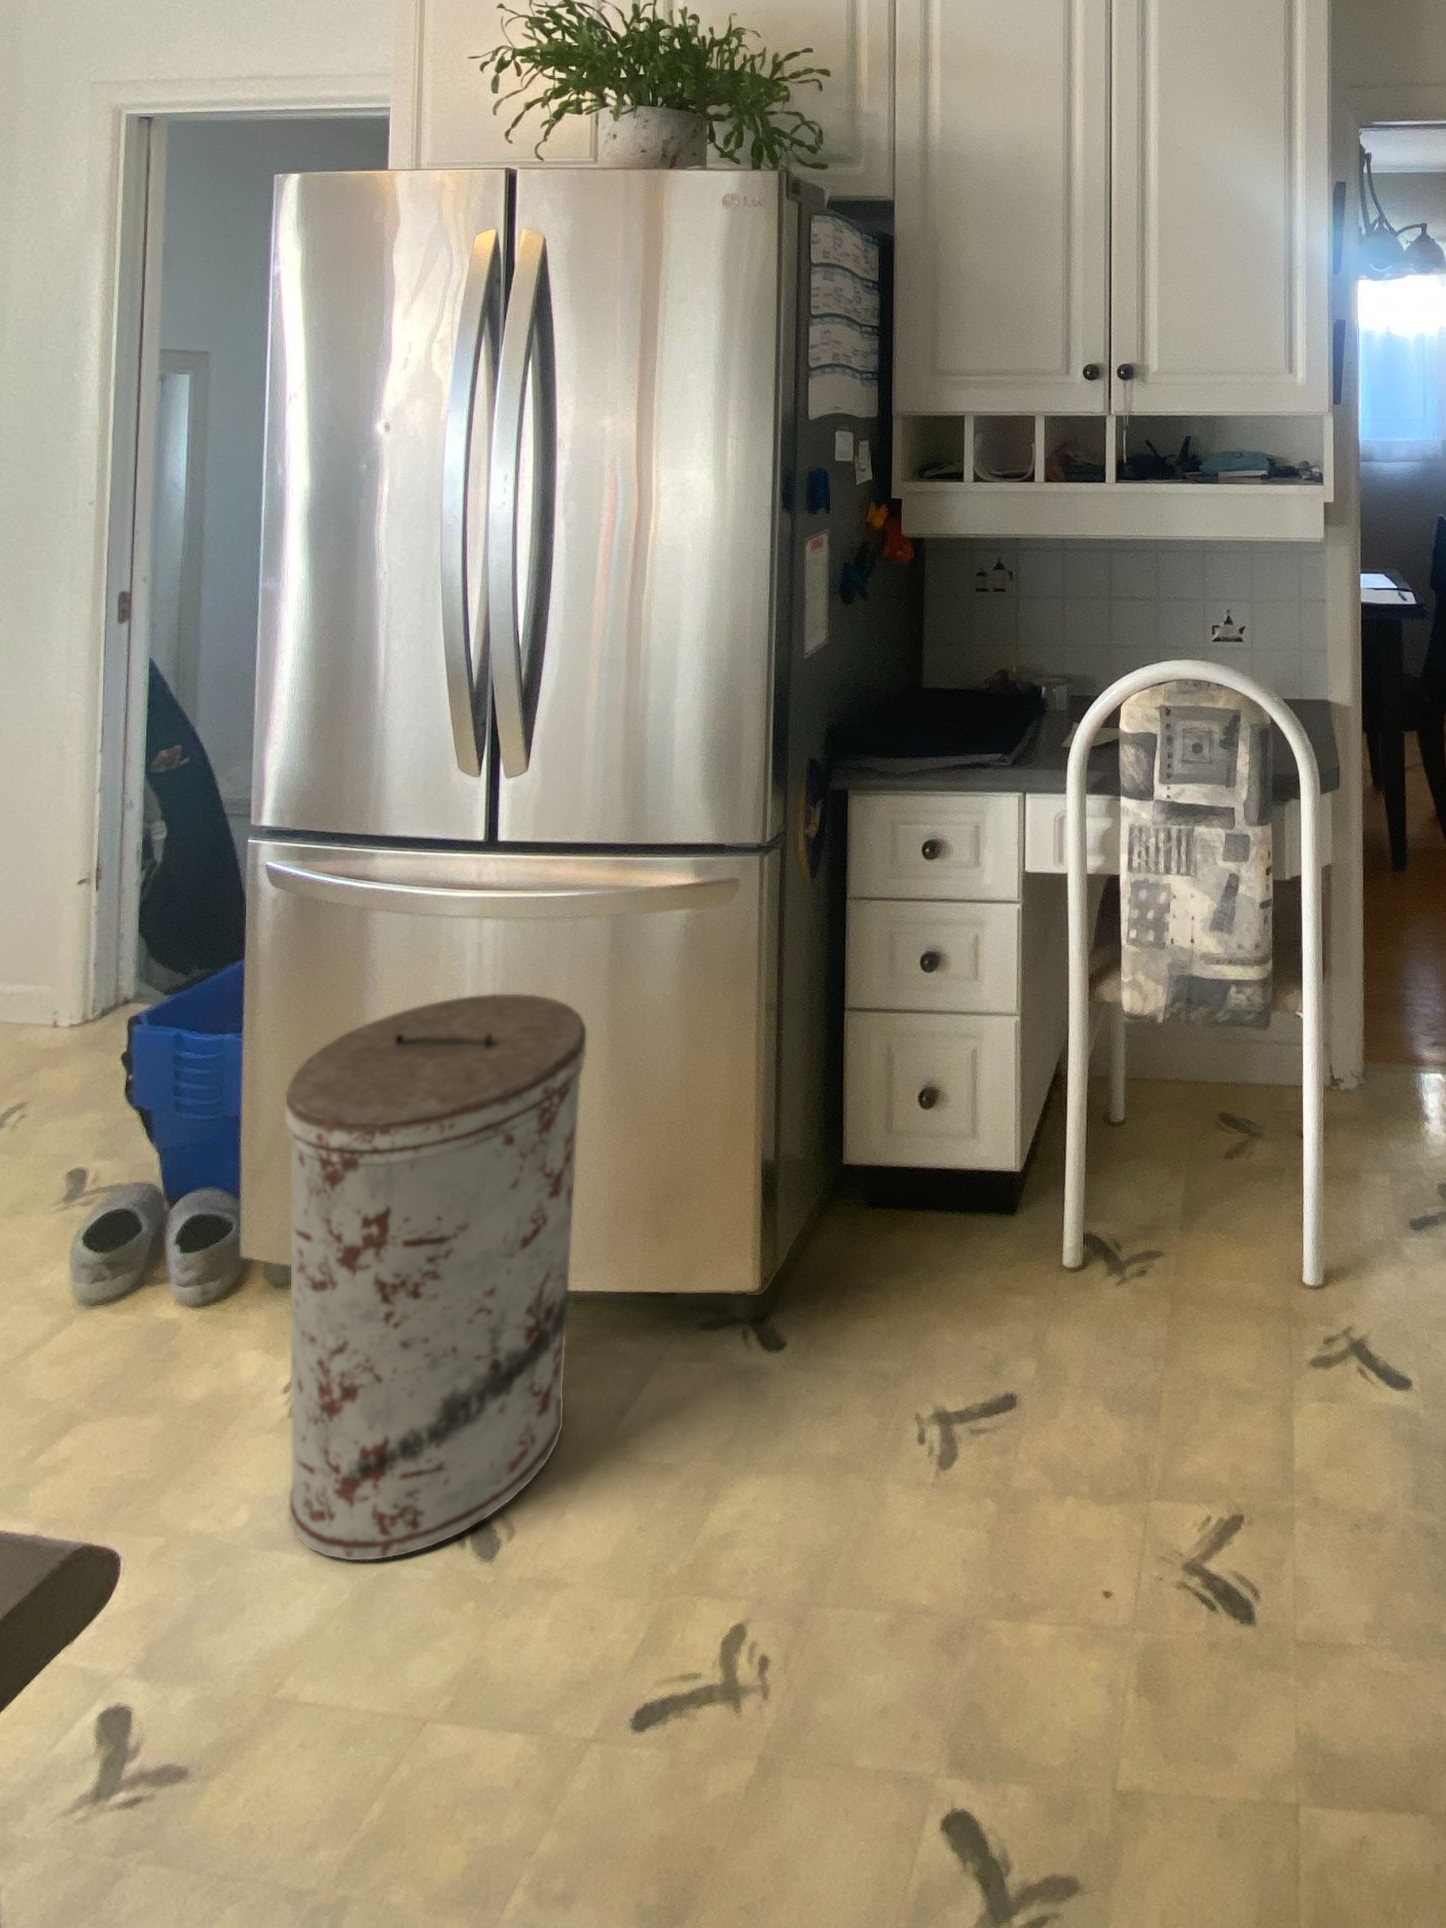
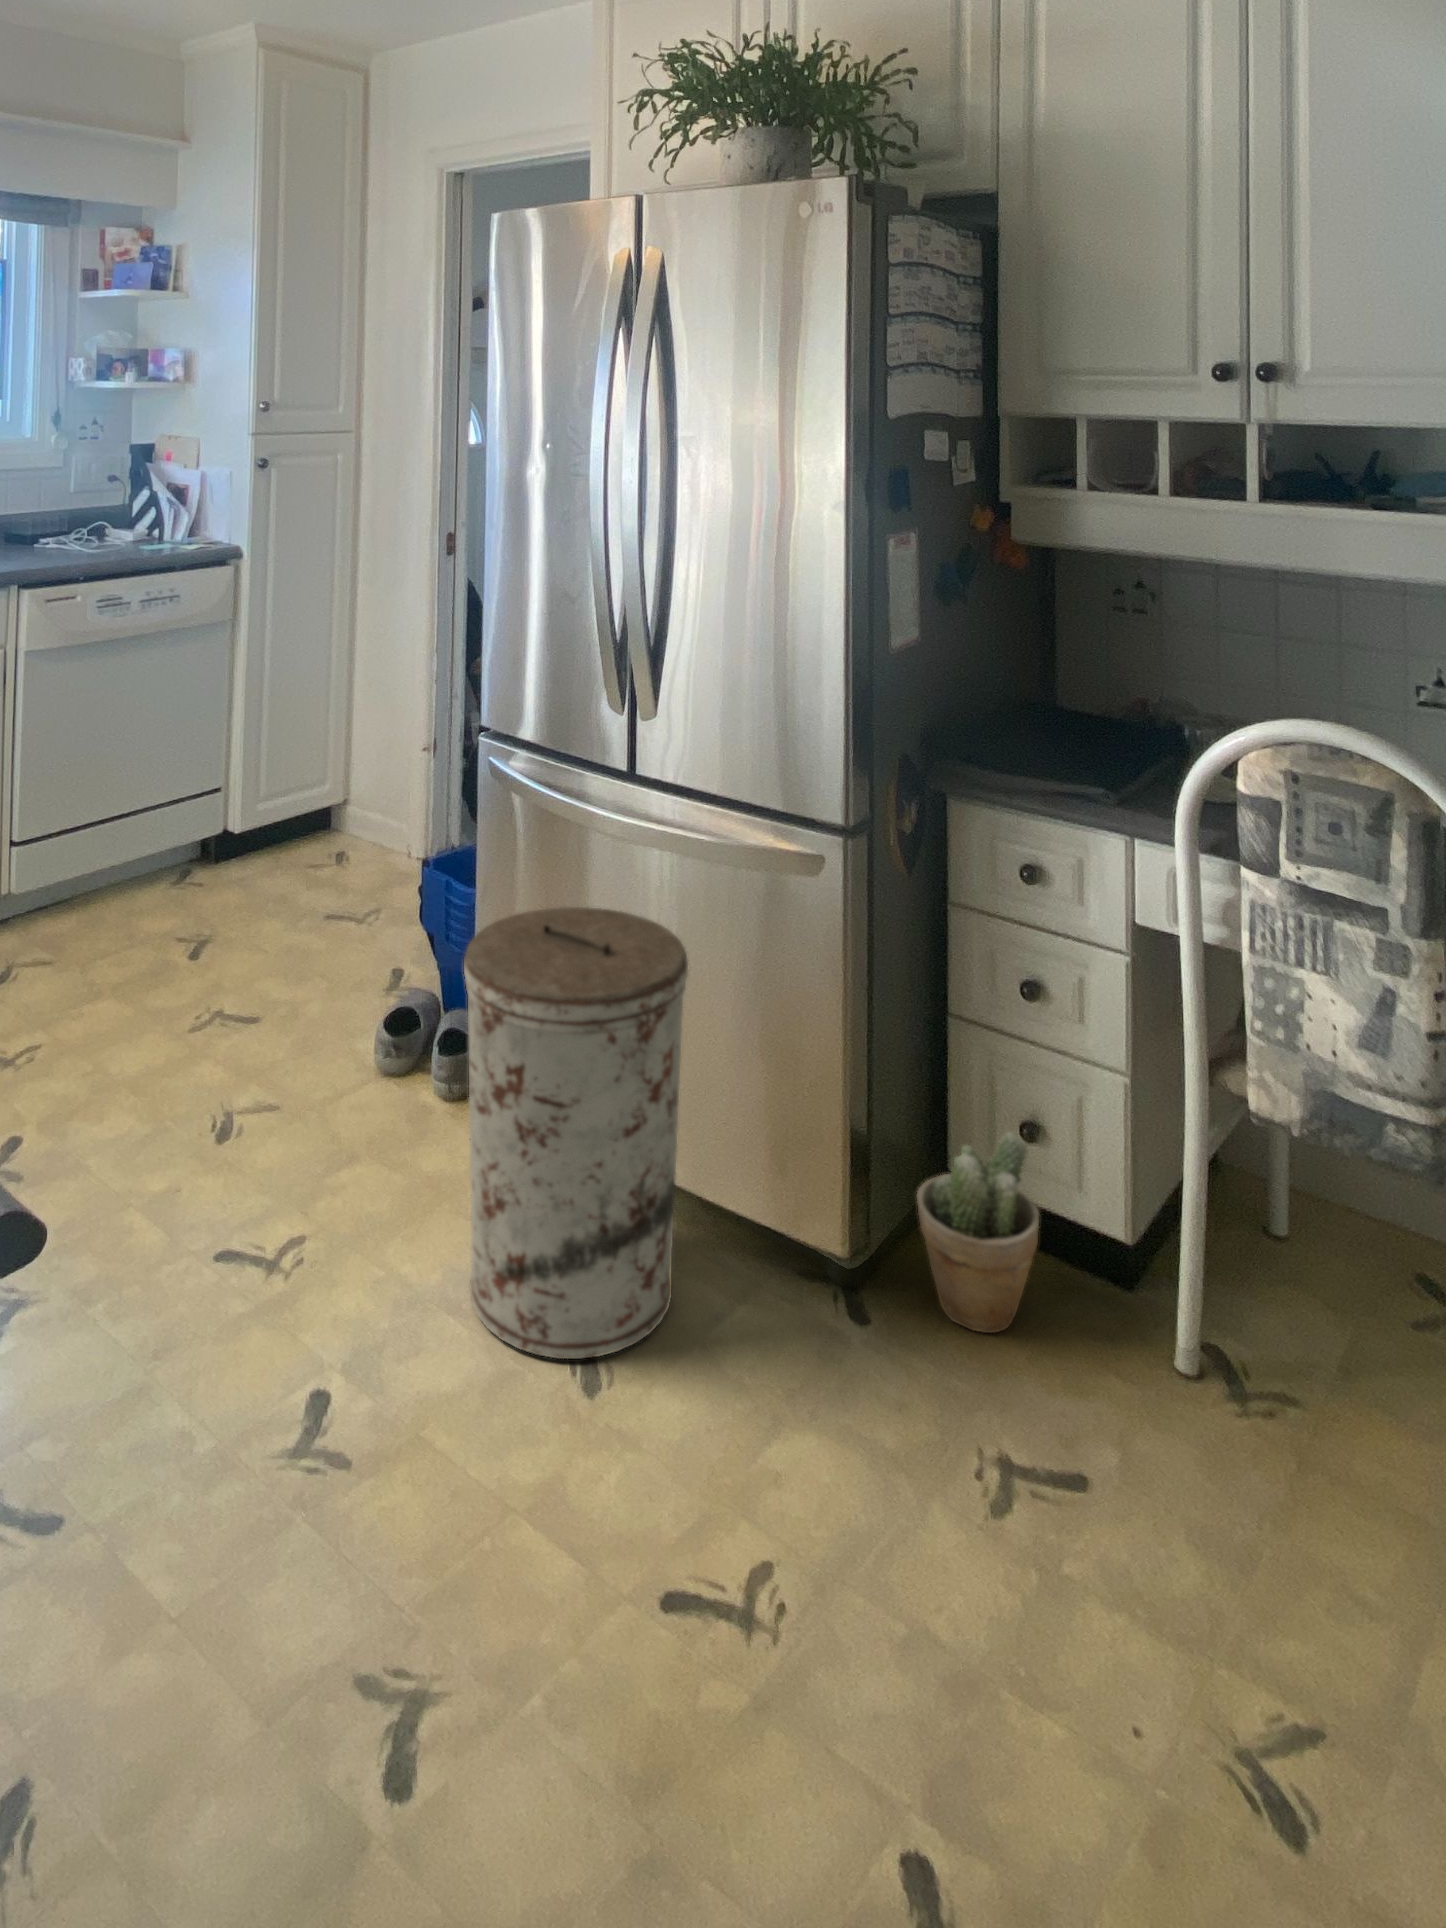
potted plant: none [827,1101,945,1306] -> present [917,1133,1039,1333]

